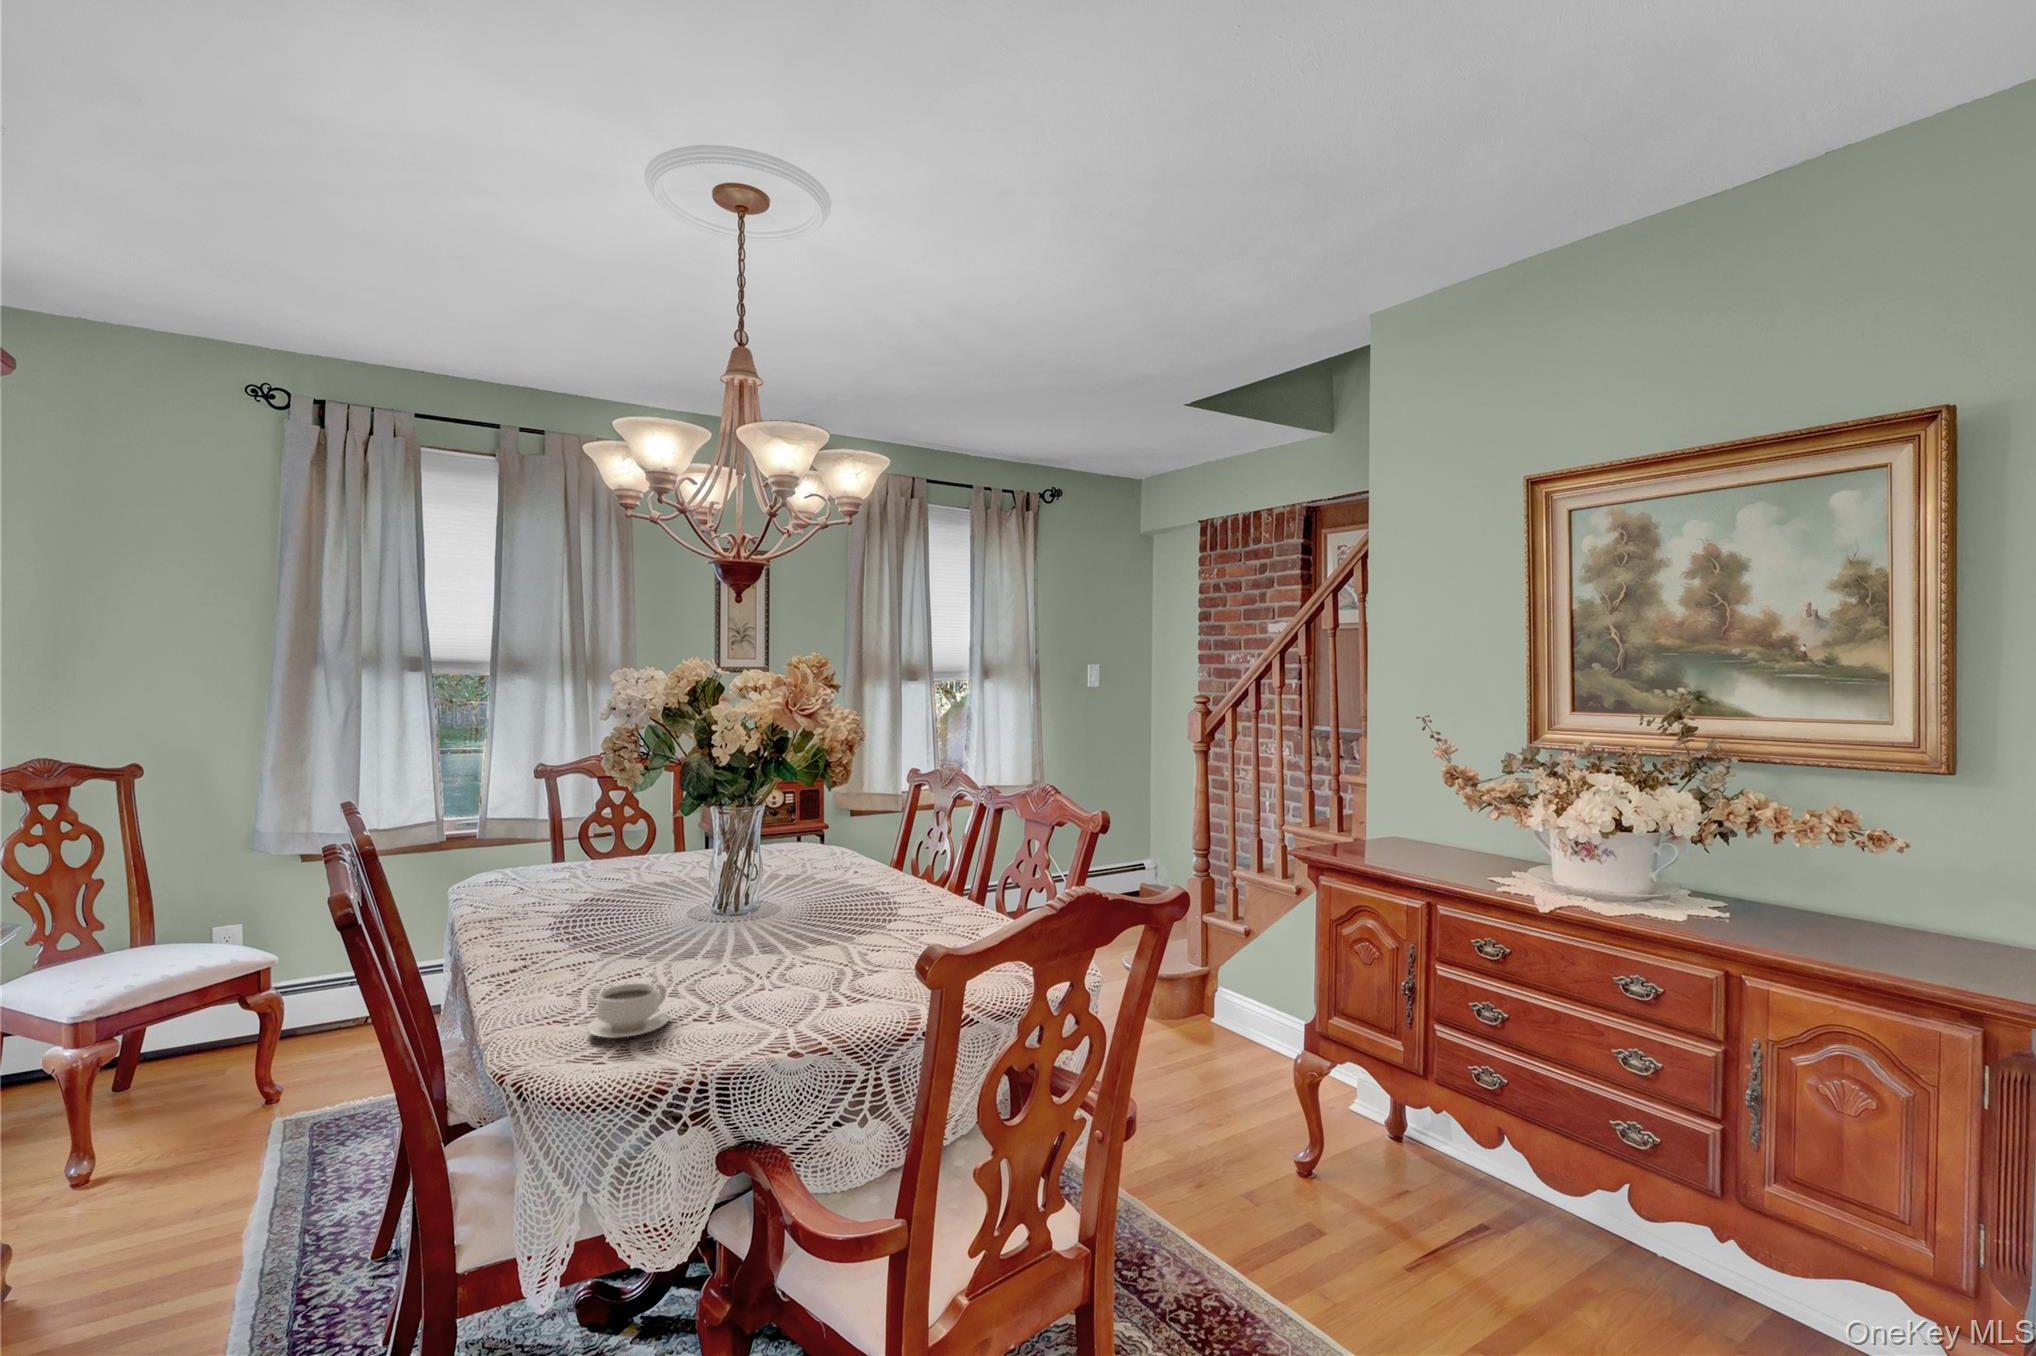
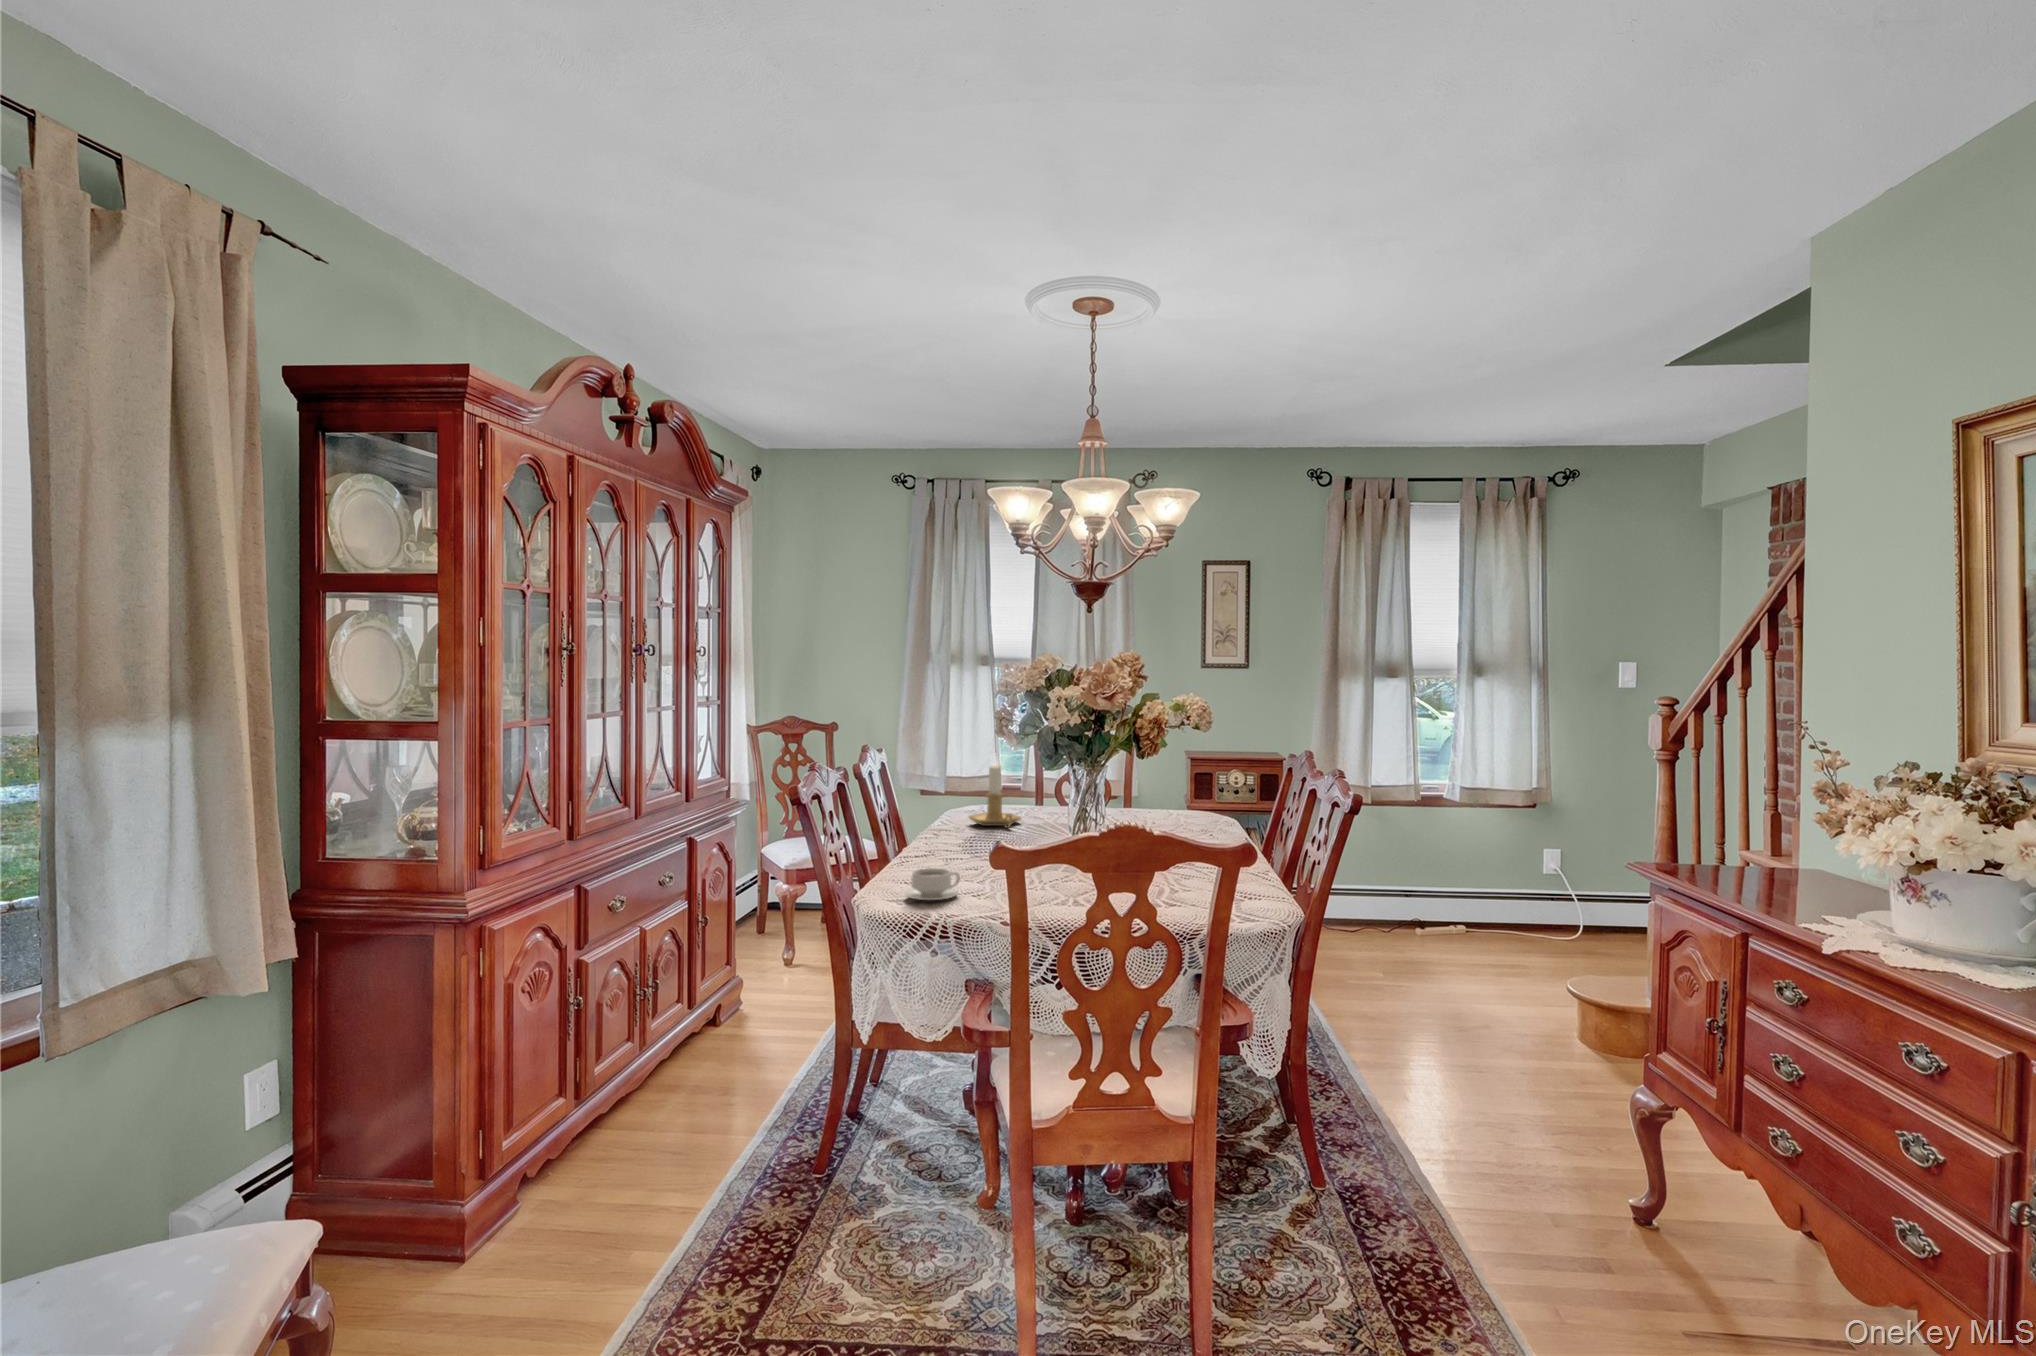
candlestick: none [532,801,611,904] -> present [969,754,1021,828]

